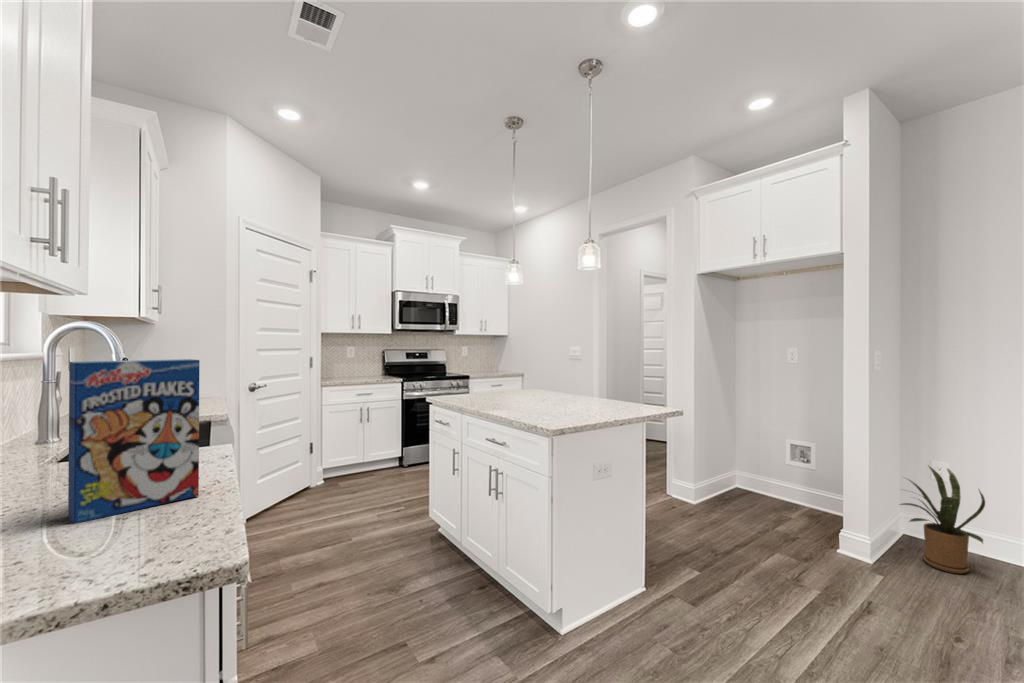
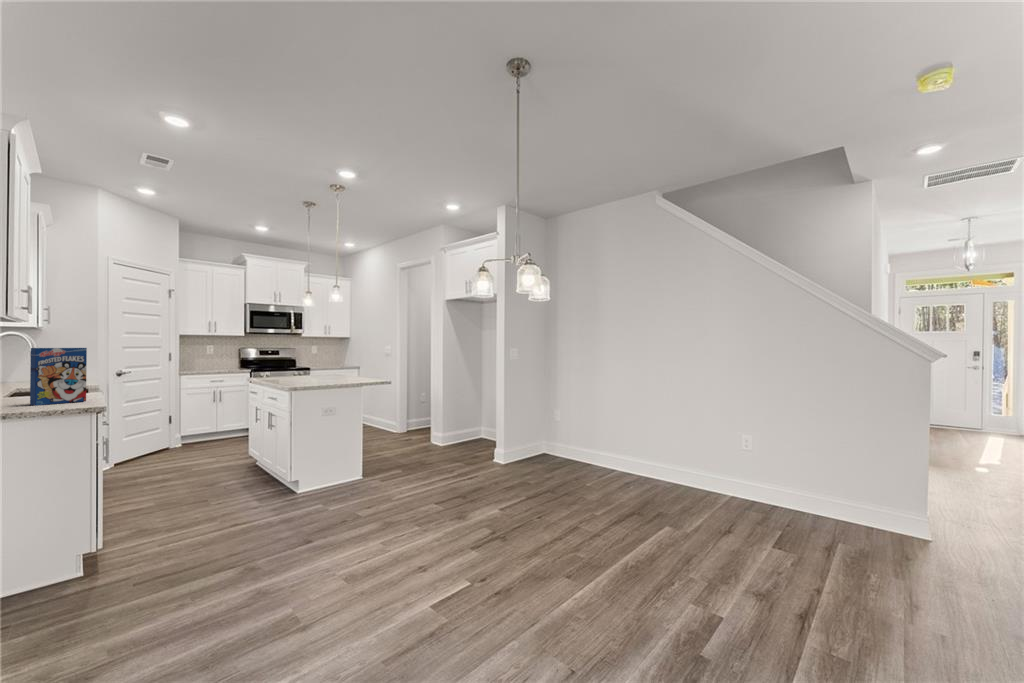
house plant: present [900,466,985,573] -> none [523,408,555,461]

